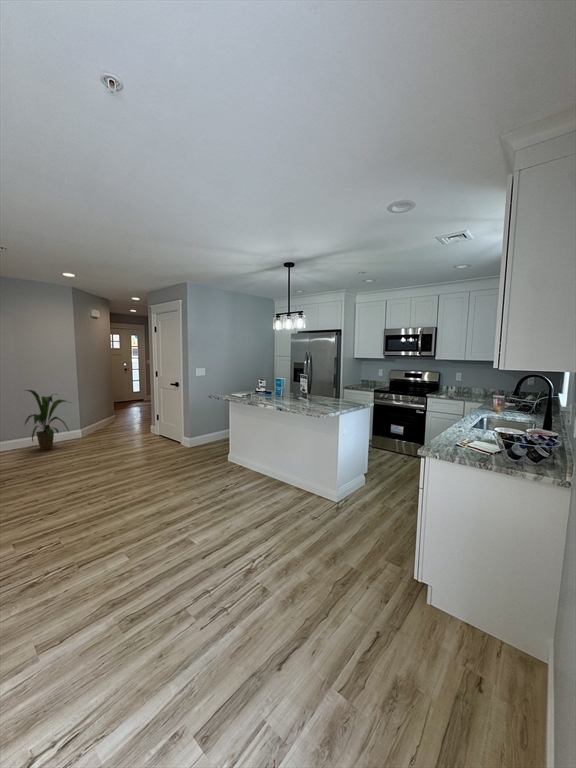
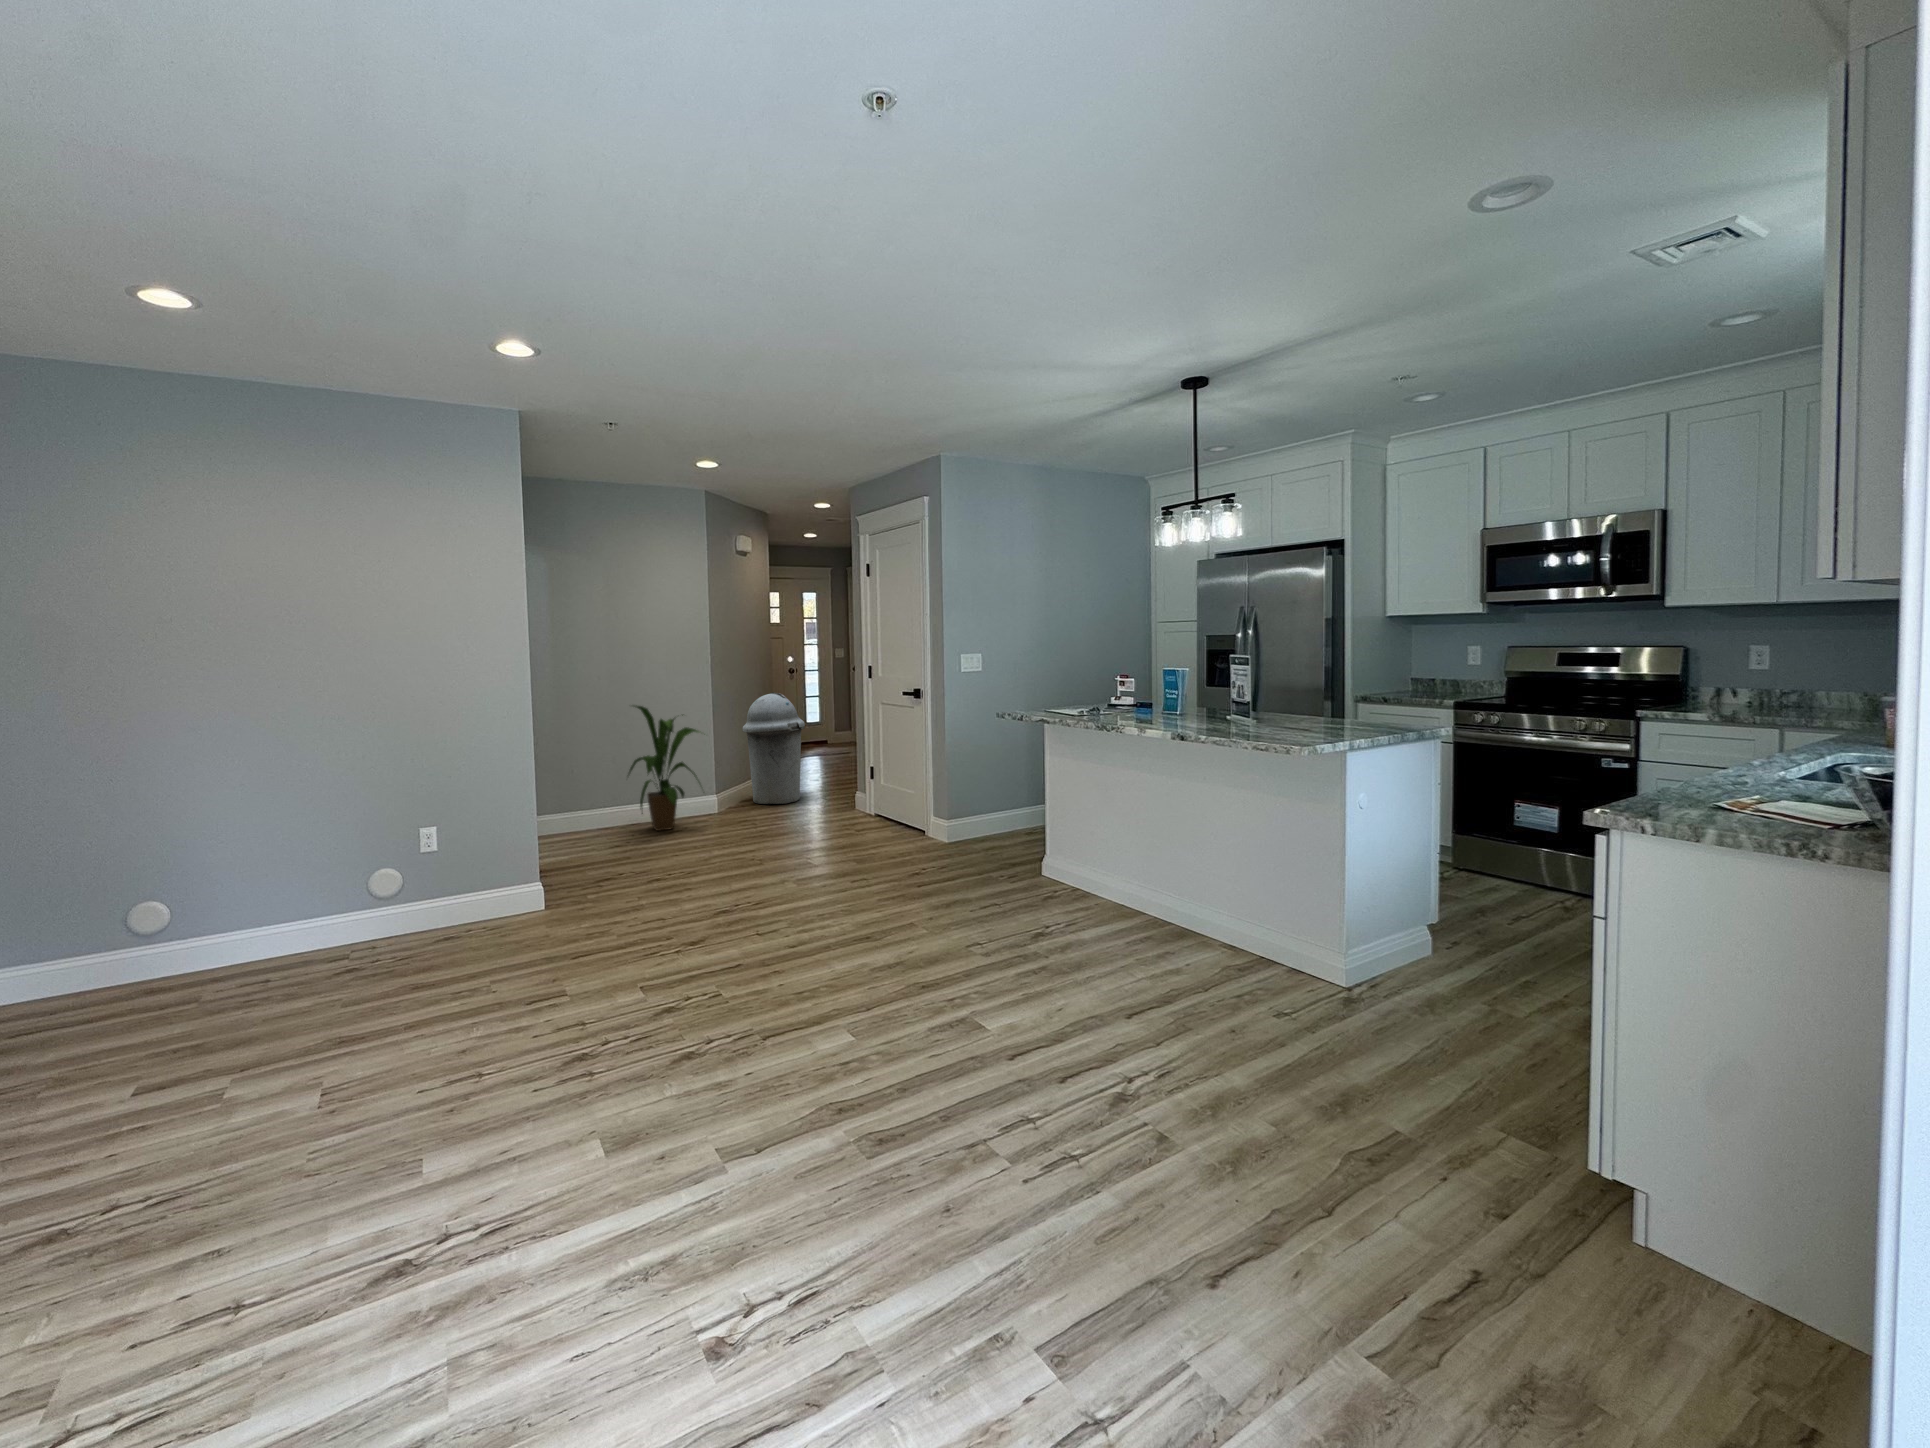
trash can: none [93,382,125,433] -> present [742,692,805,804]

